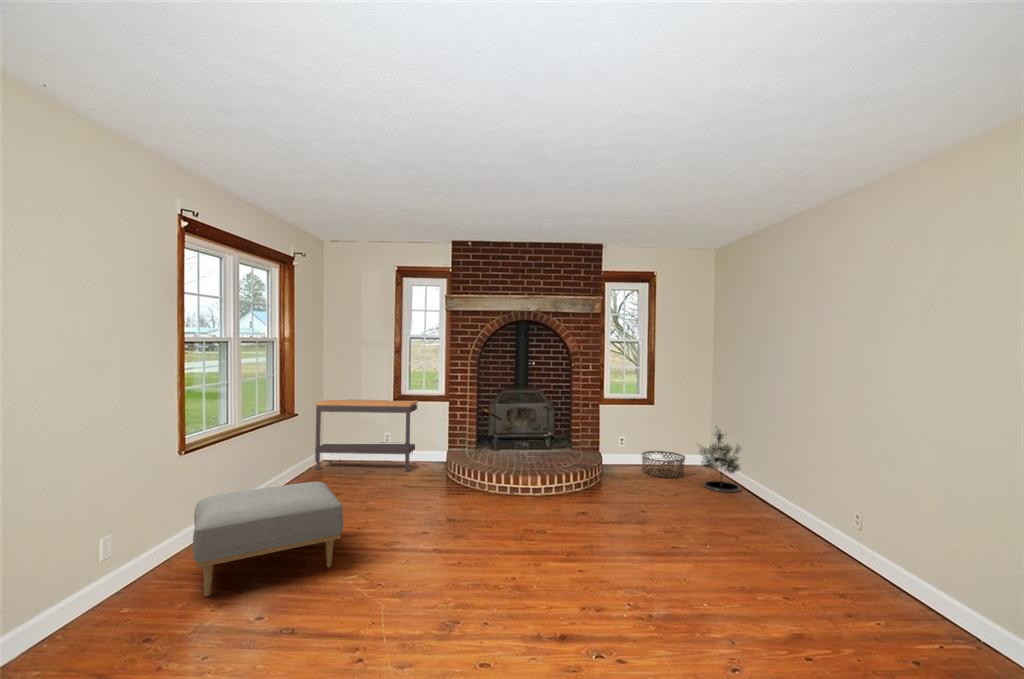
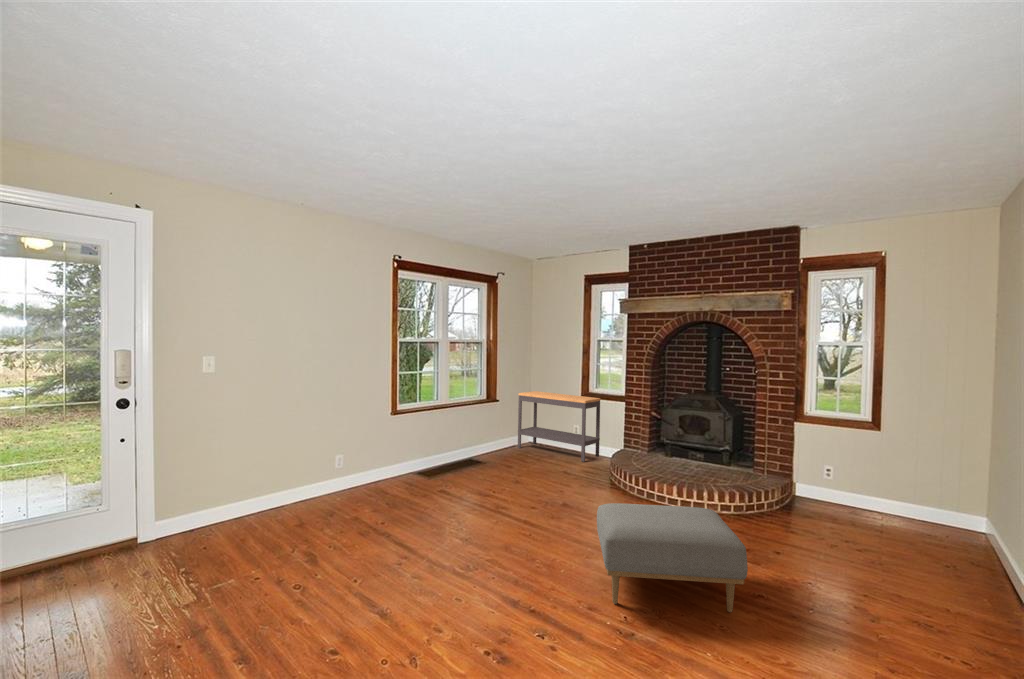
potted tree: present [699,430,741,492] -> none [916,468,997,569]
basket: present [642,451,685,478] -> none [849,489,920,530]
ottoman: present [193,482,343,596] -> present [597,503,748,612]

